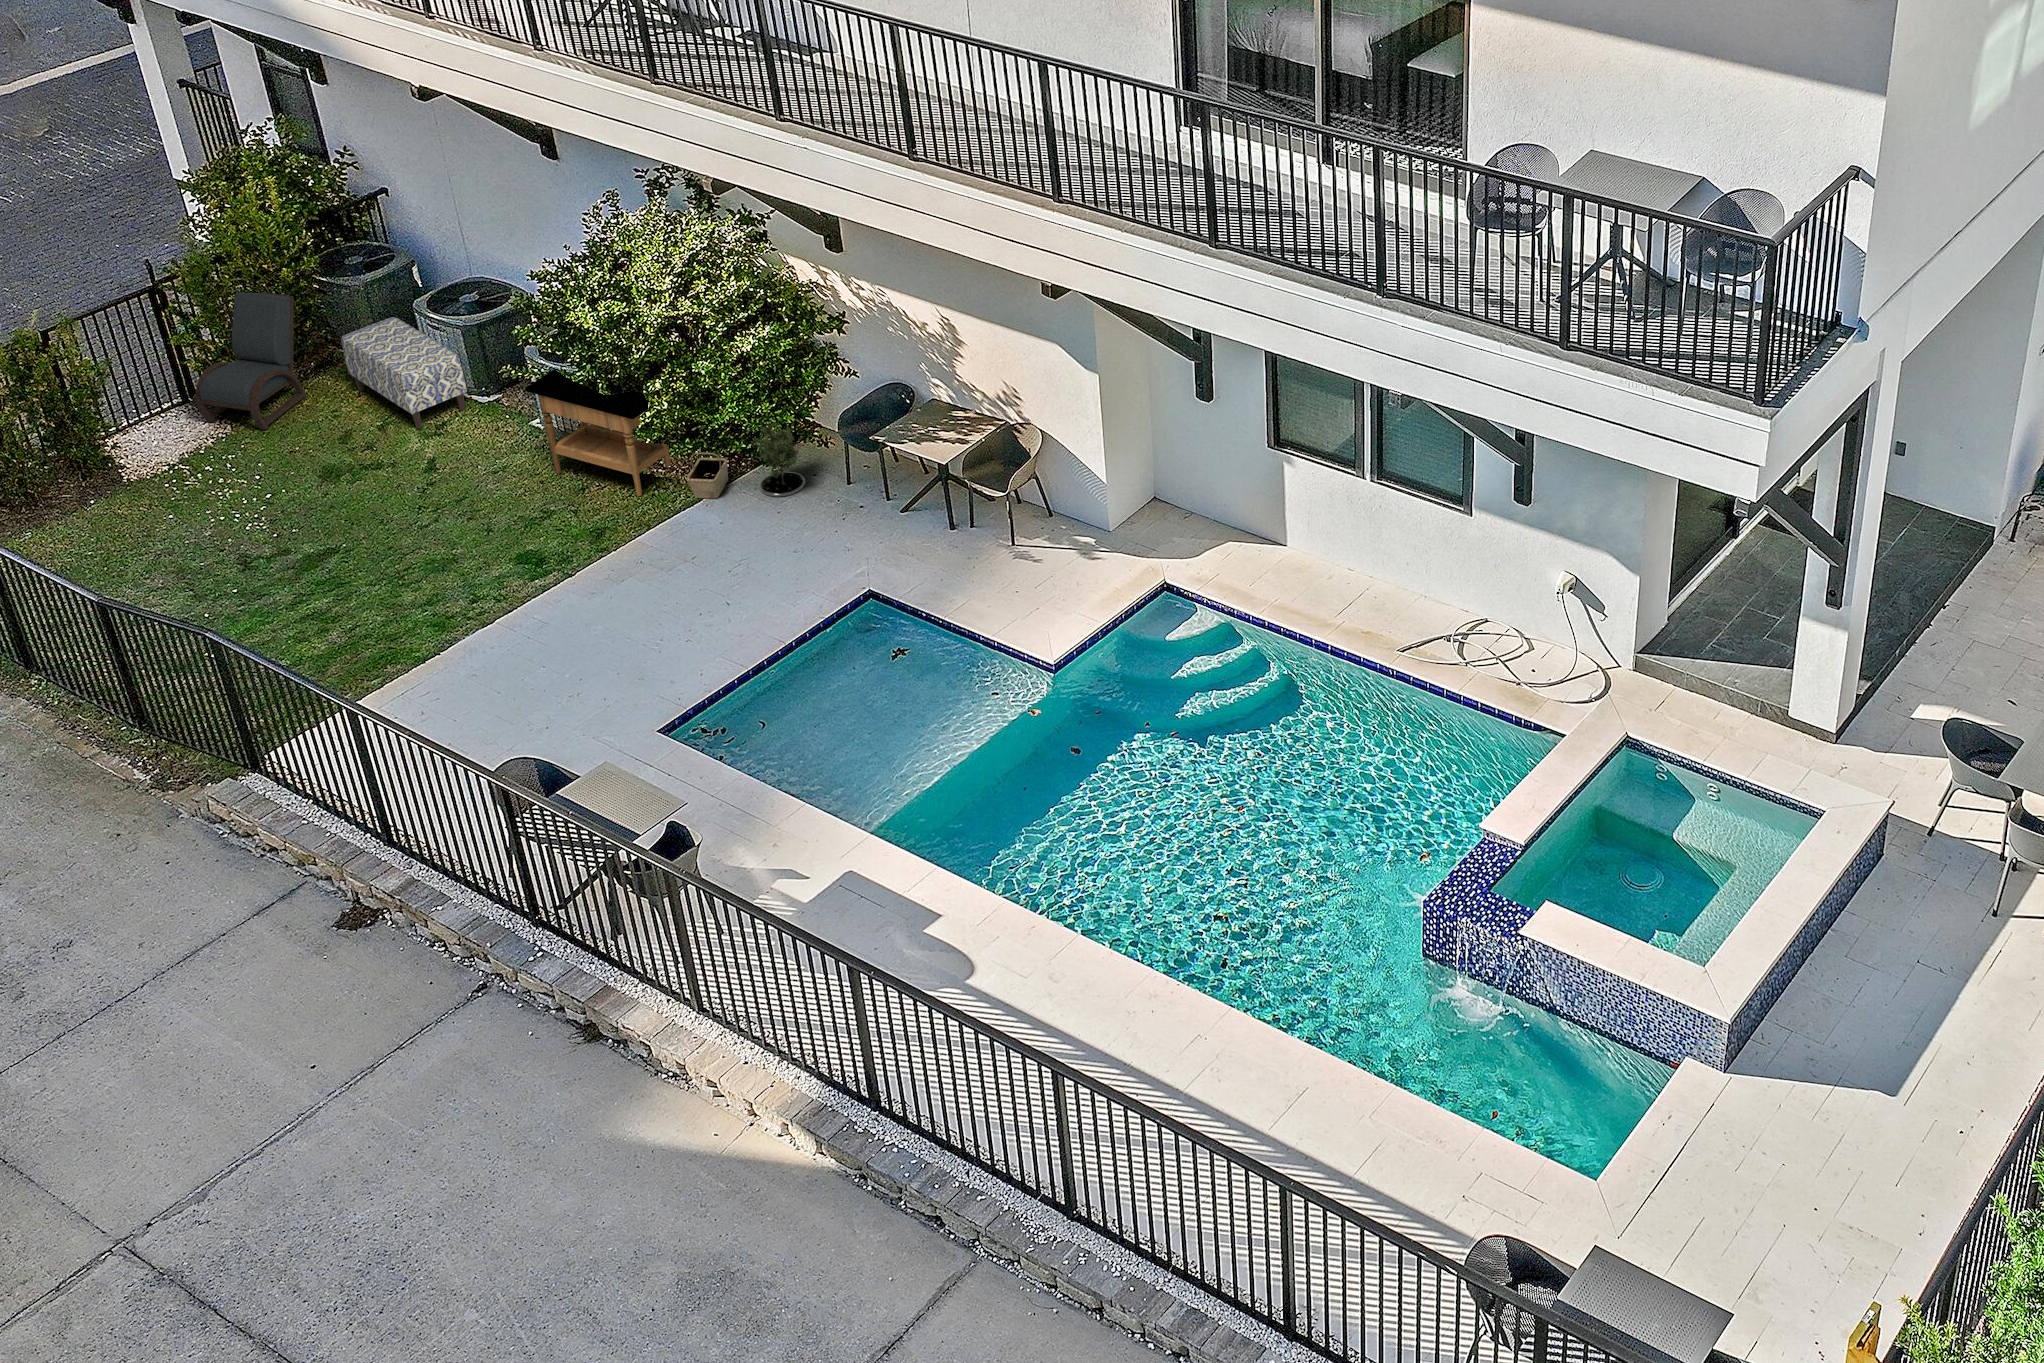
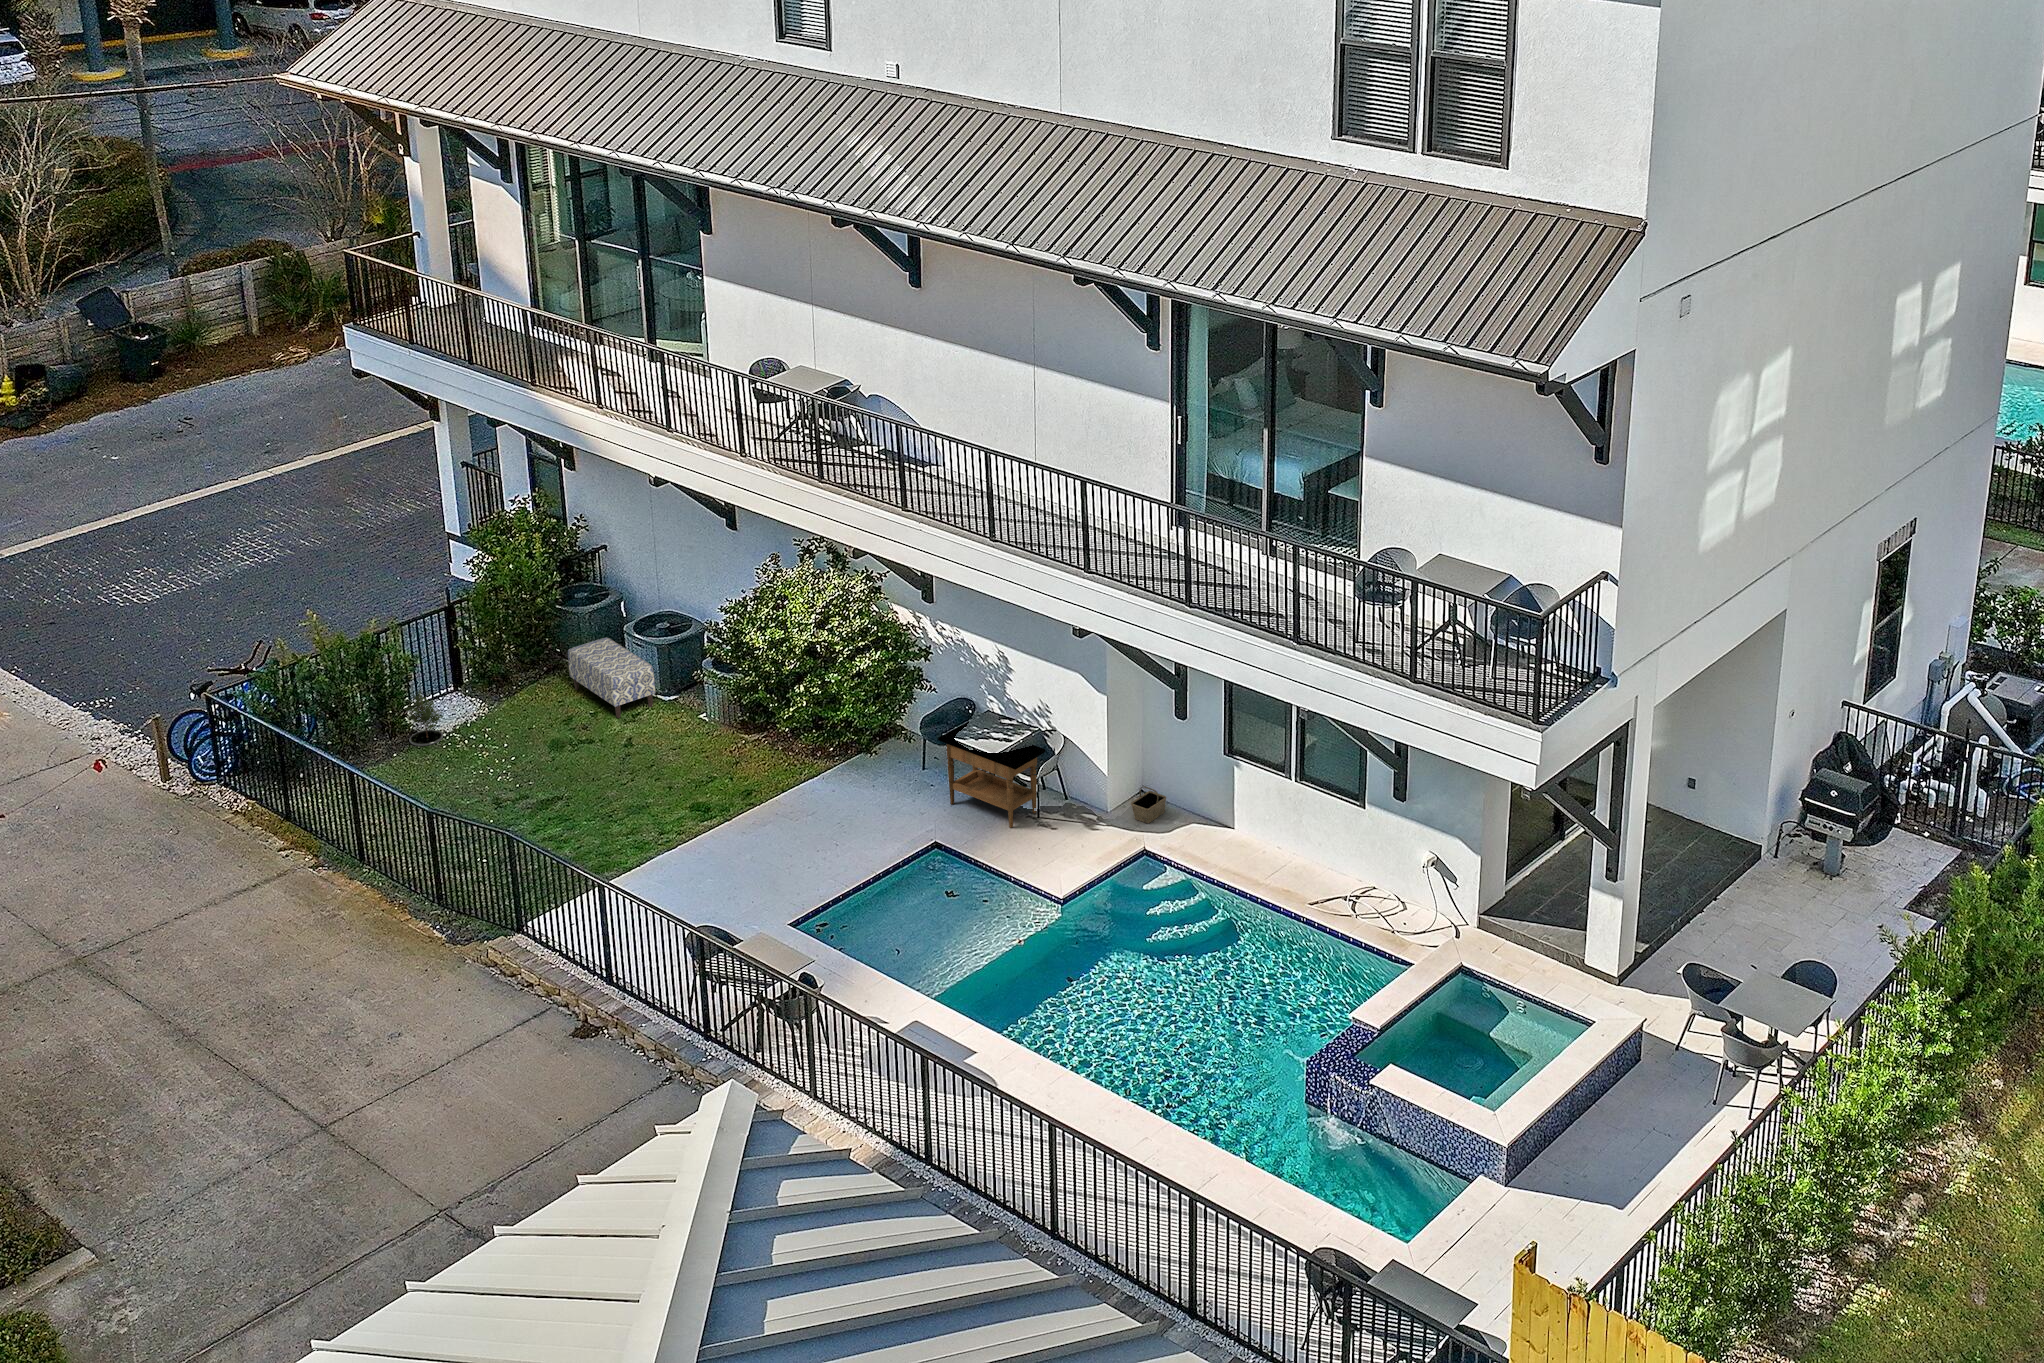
lounge chair: present [196,290,307,430] -> none [458,613,537,714]
side table: present [525,369,671,496] -> present [938,721,1046,828]
potted tree: present [755,421,805,497] -> present [406,691,443,746]
basket: present [687,452,728,499] -> present [1131,786,1166,823]

